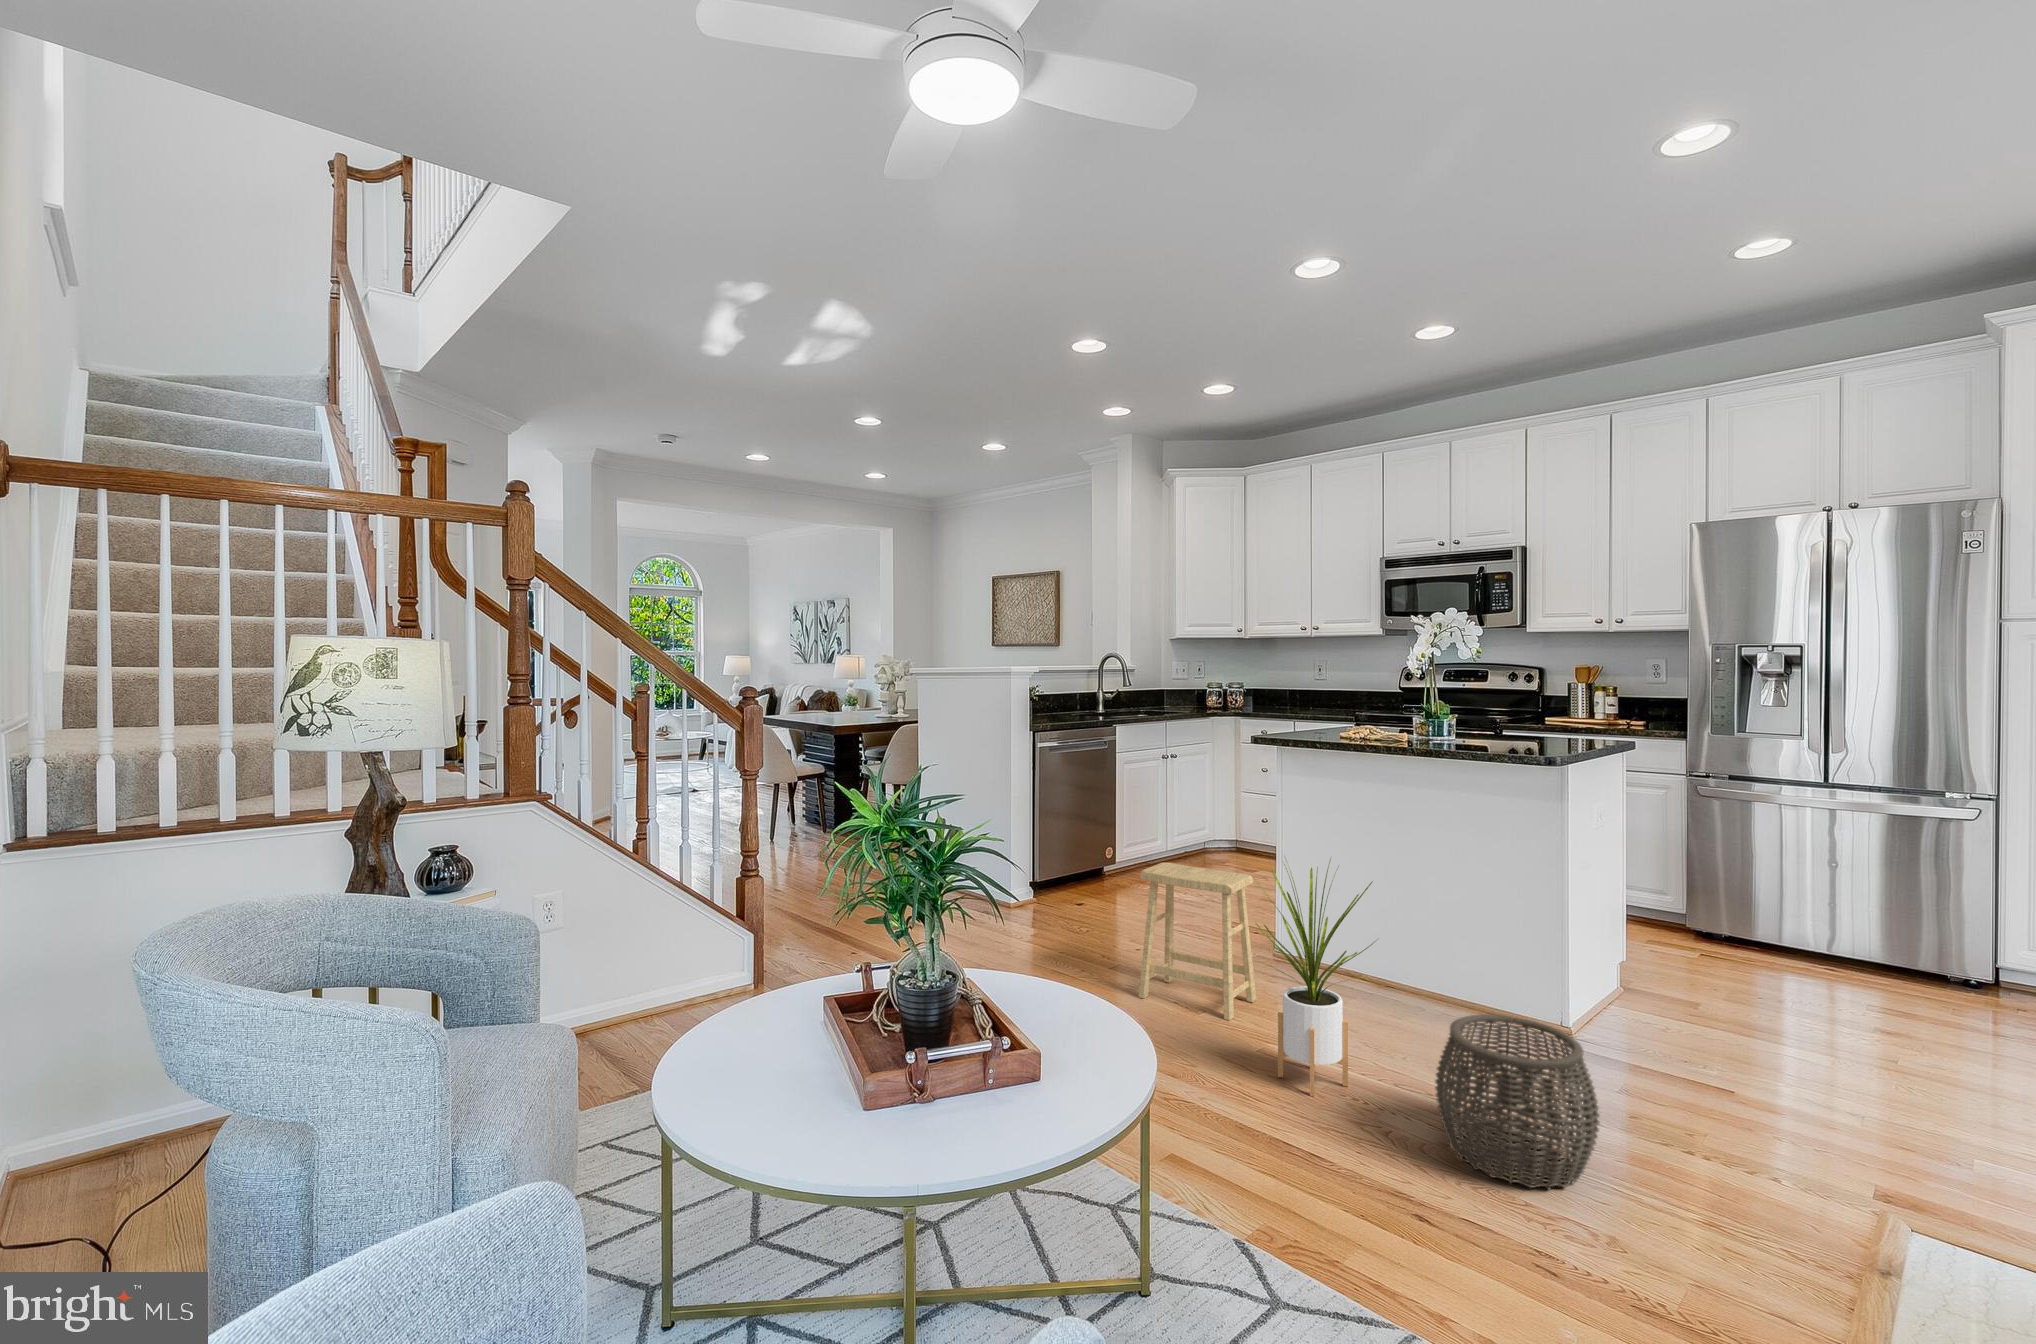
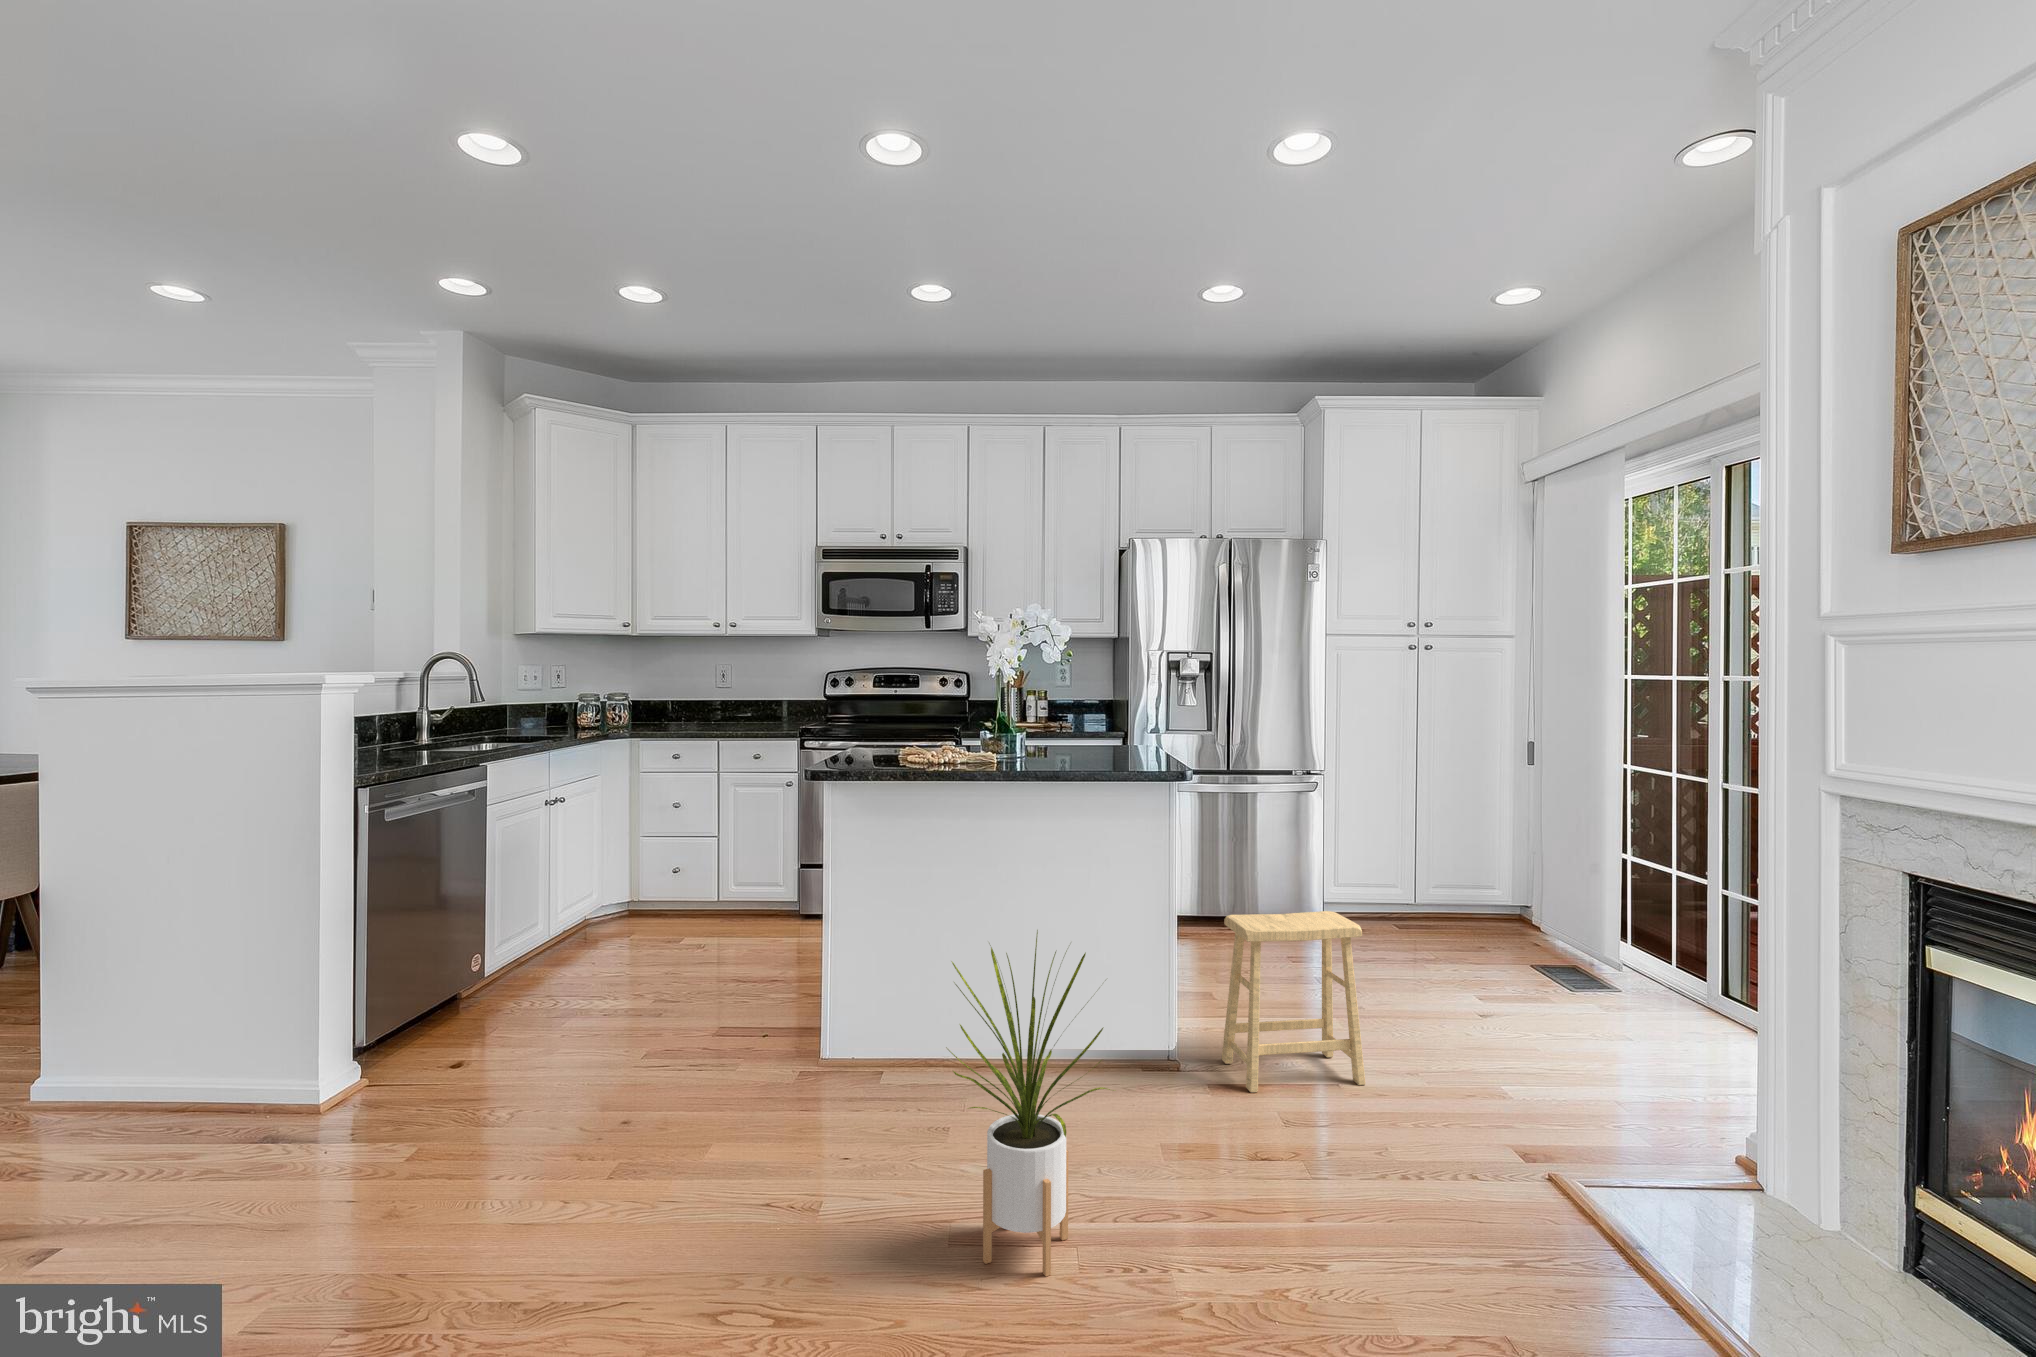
footstool: present [1139,862,1256,1020] -> present [1222,911,1366,1093]
woven basket: present [1435,1014,1600,1189] -> none [1206,1084,1386,1301]

